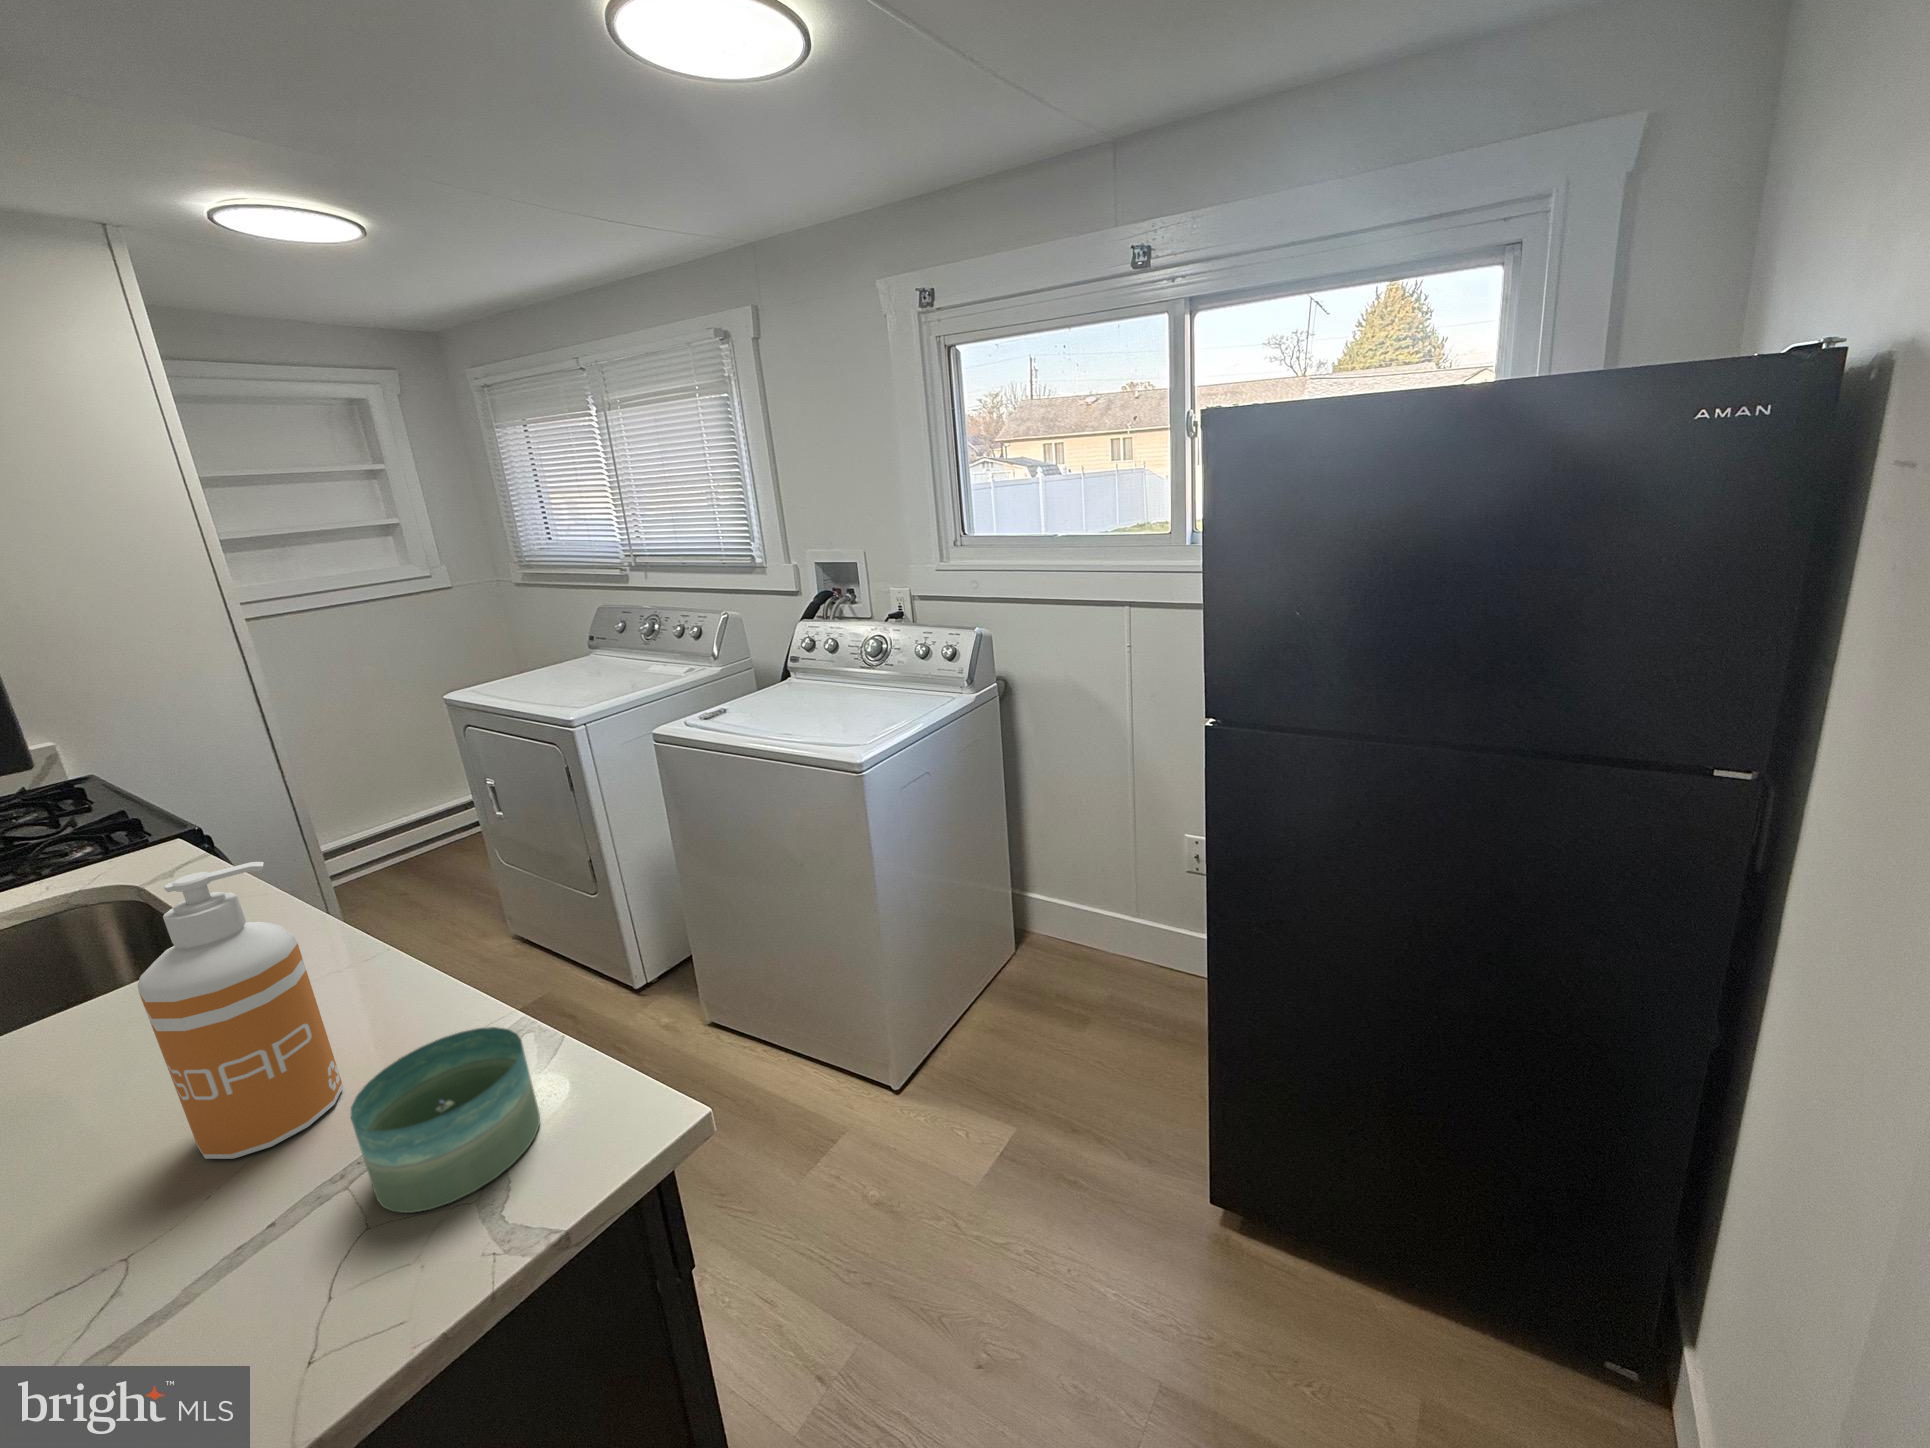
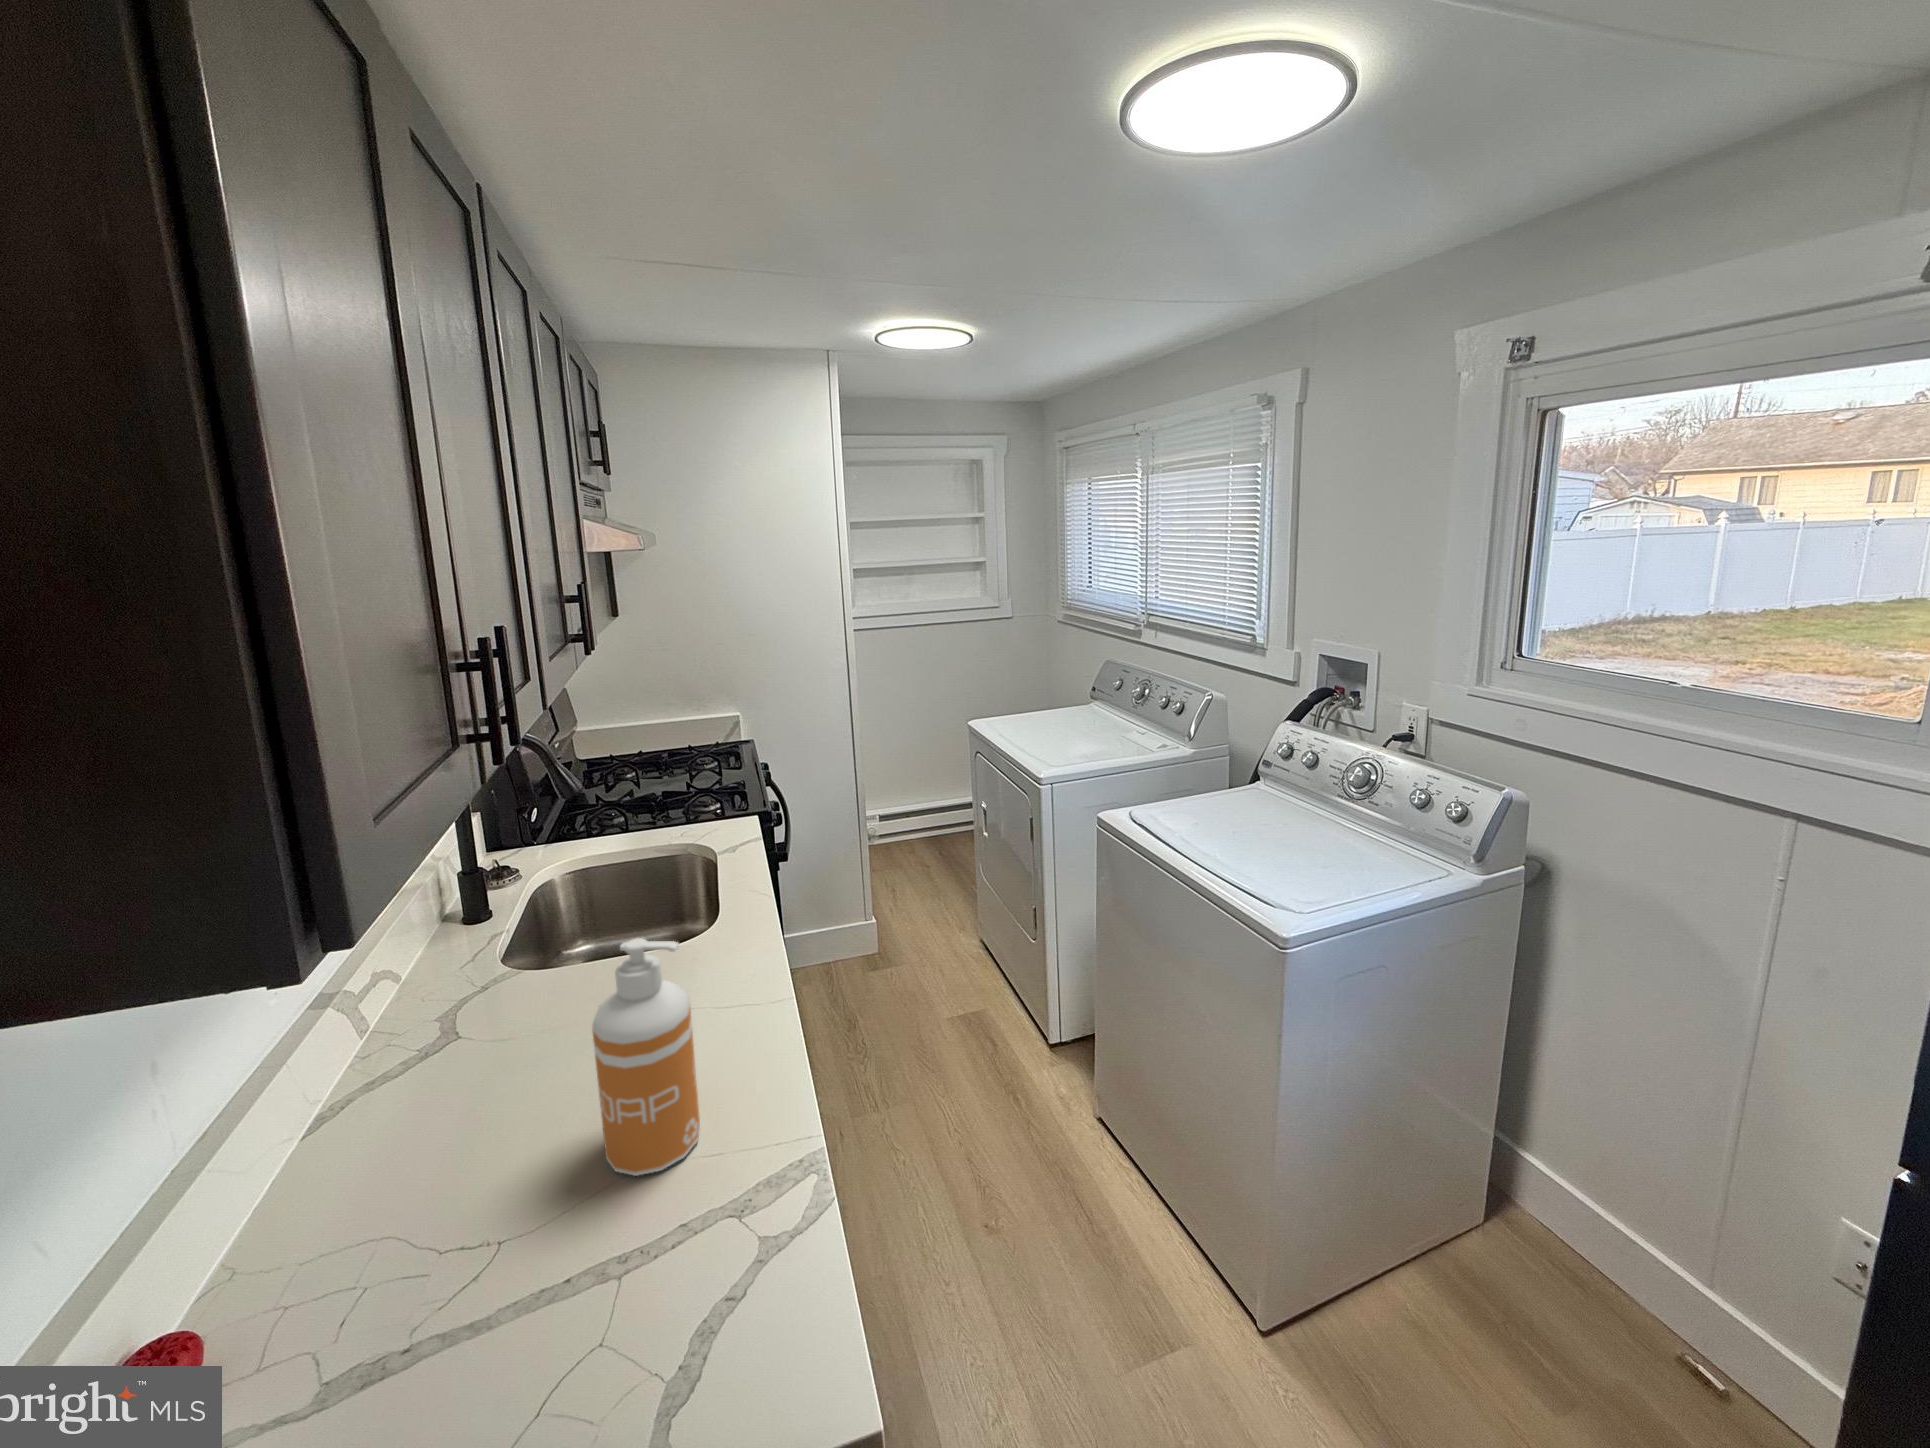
candle: present [351,1027,540,1213] -> none [637,1163,780,1349]

